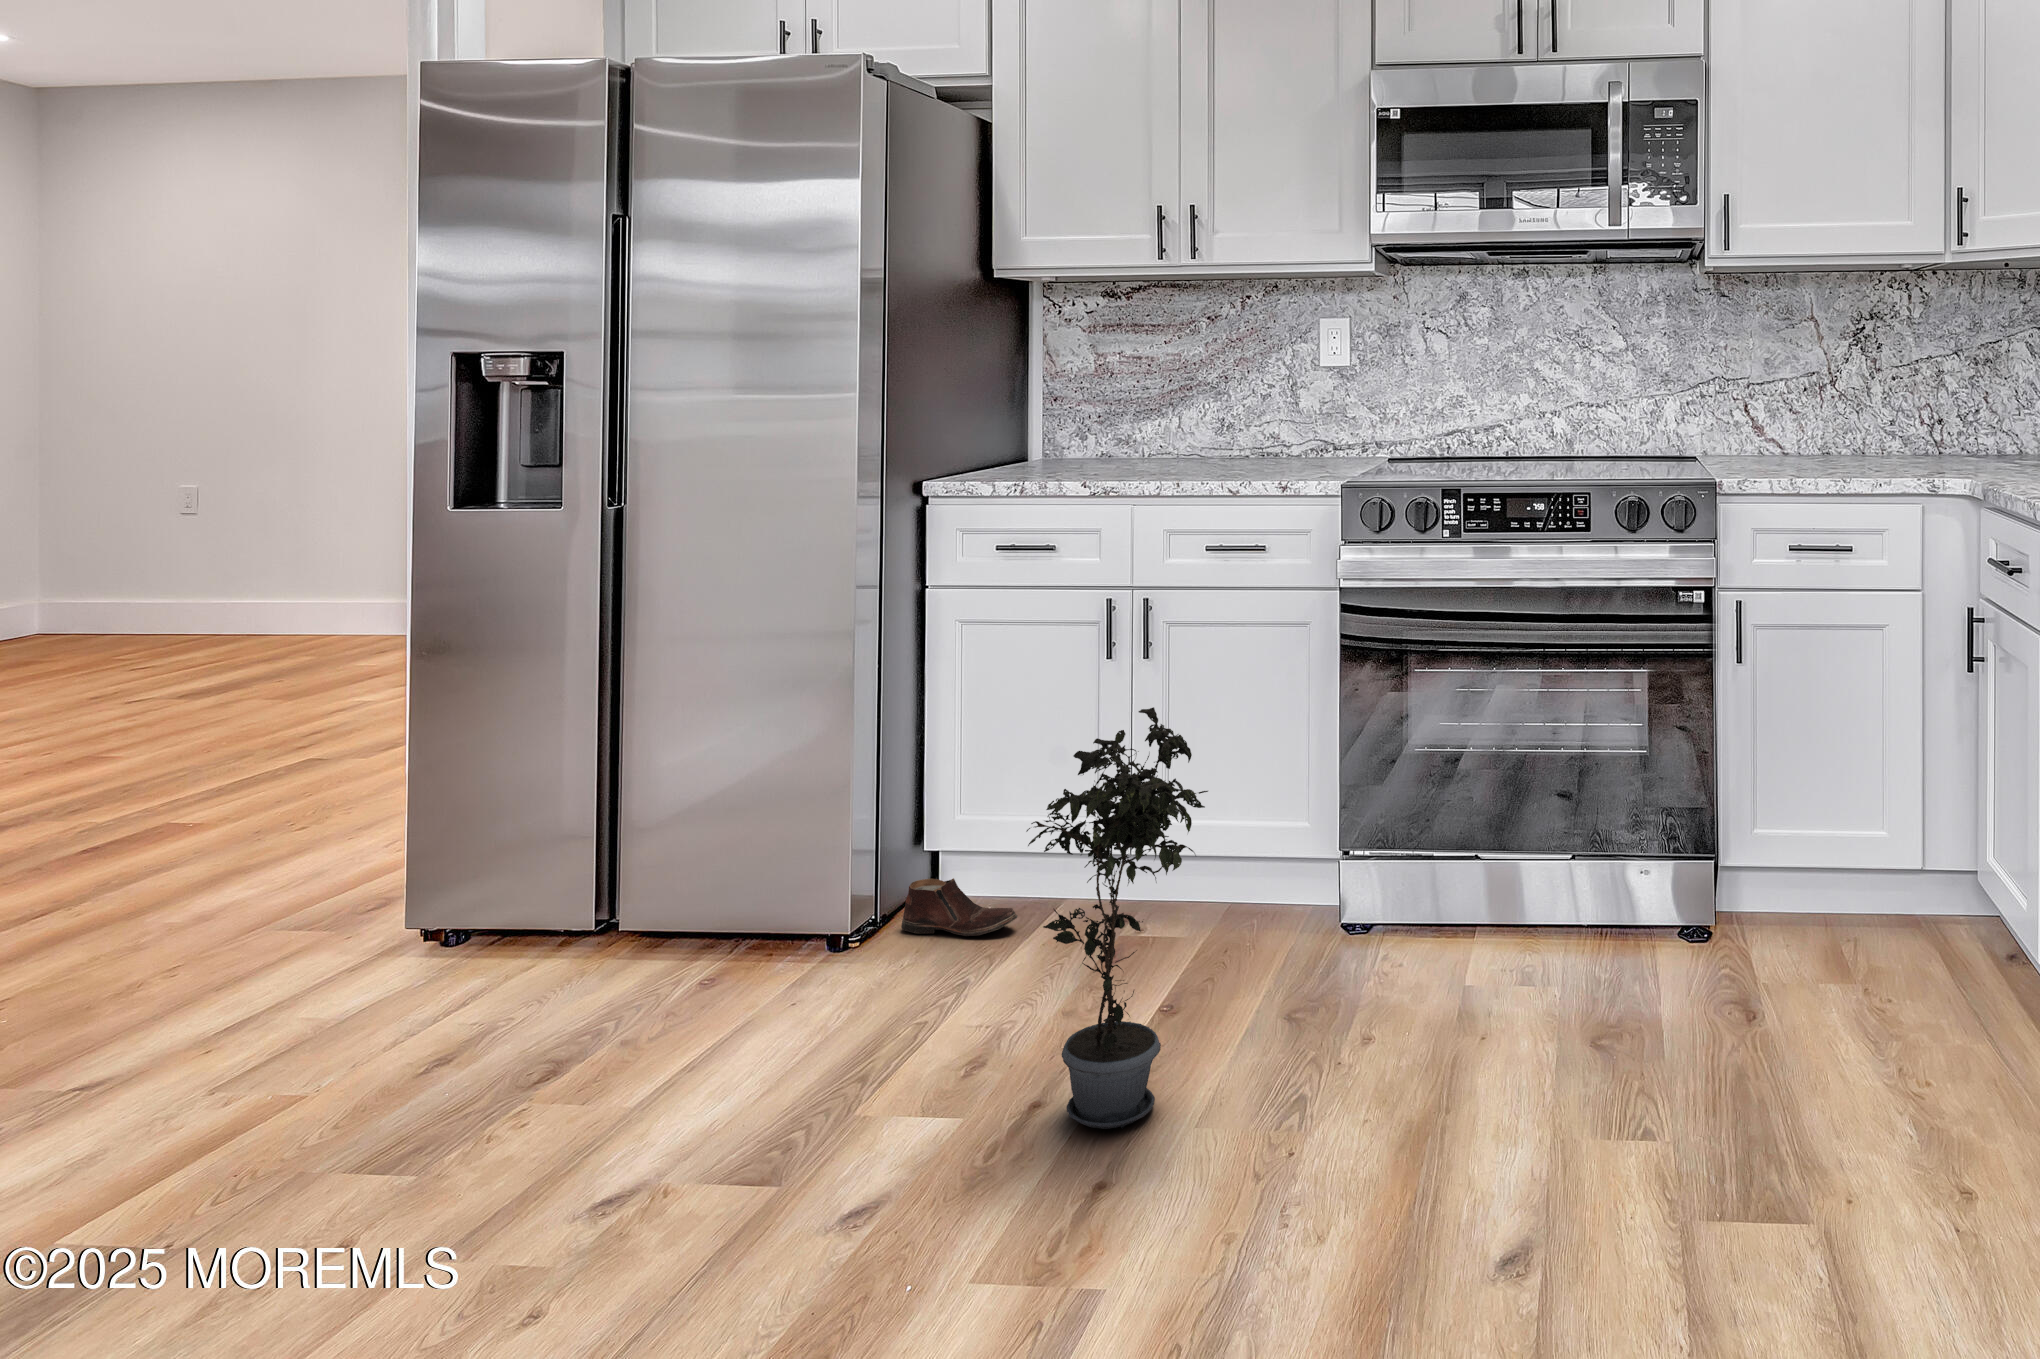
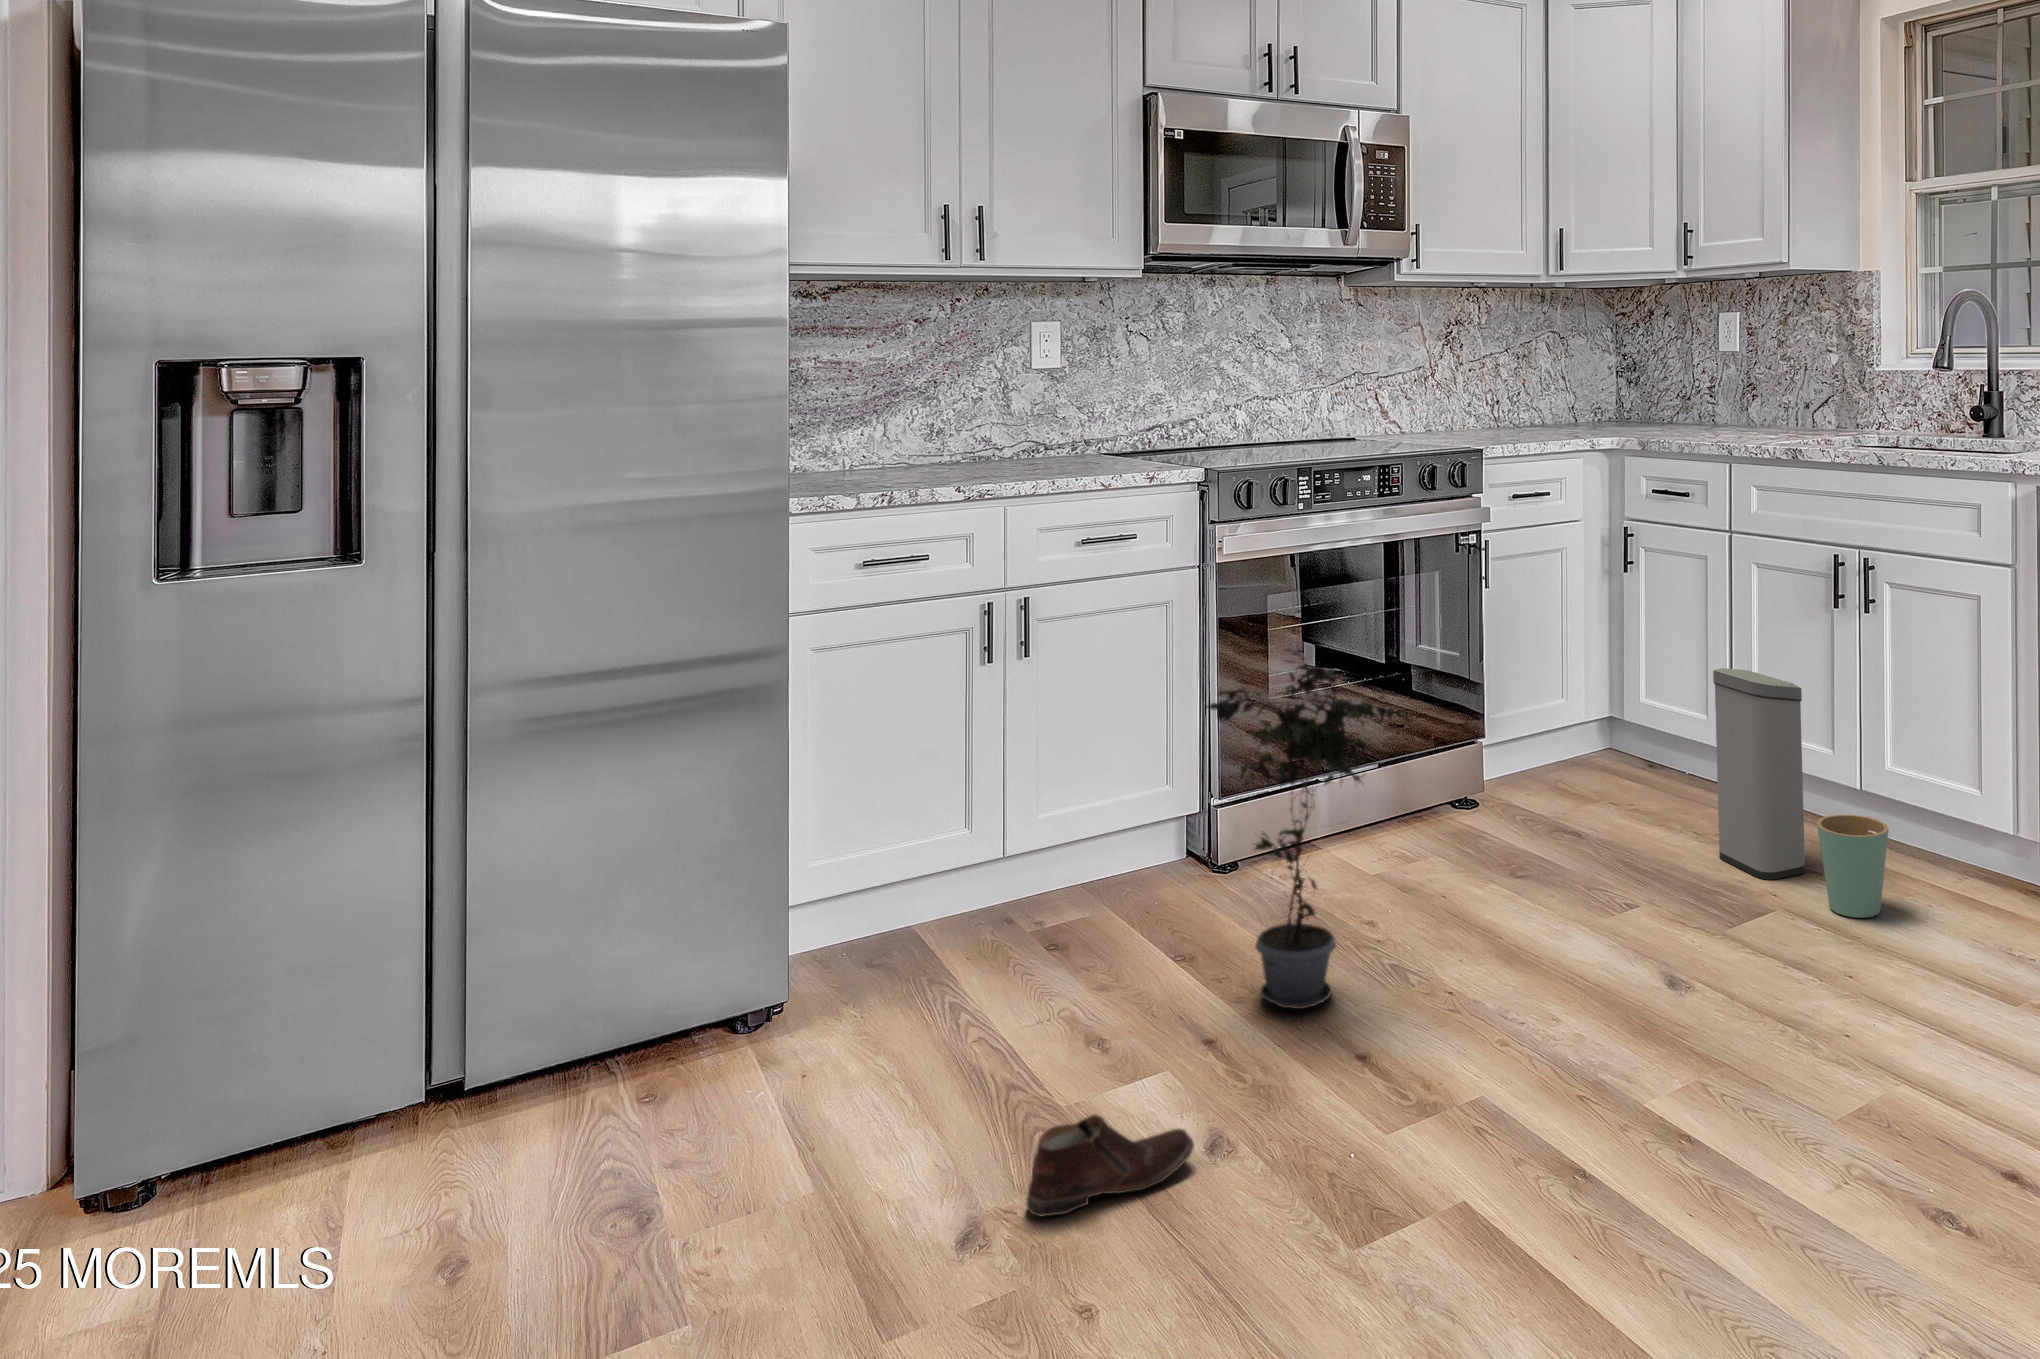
trash can: none [1852,836,1970,1292] -> present [1713,668,1888,918]
shoe: present [901,878,1018,936] -> present [1026,1115,1194,1217]

